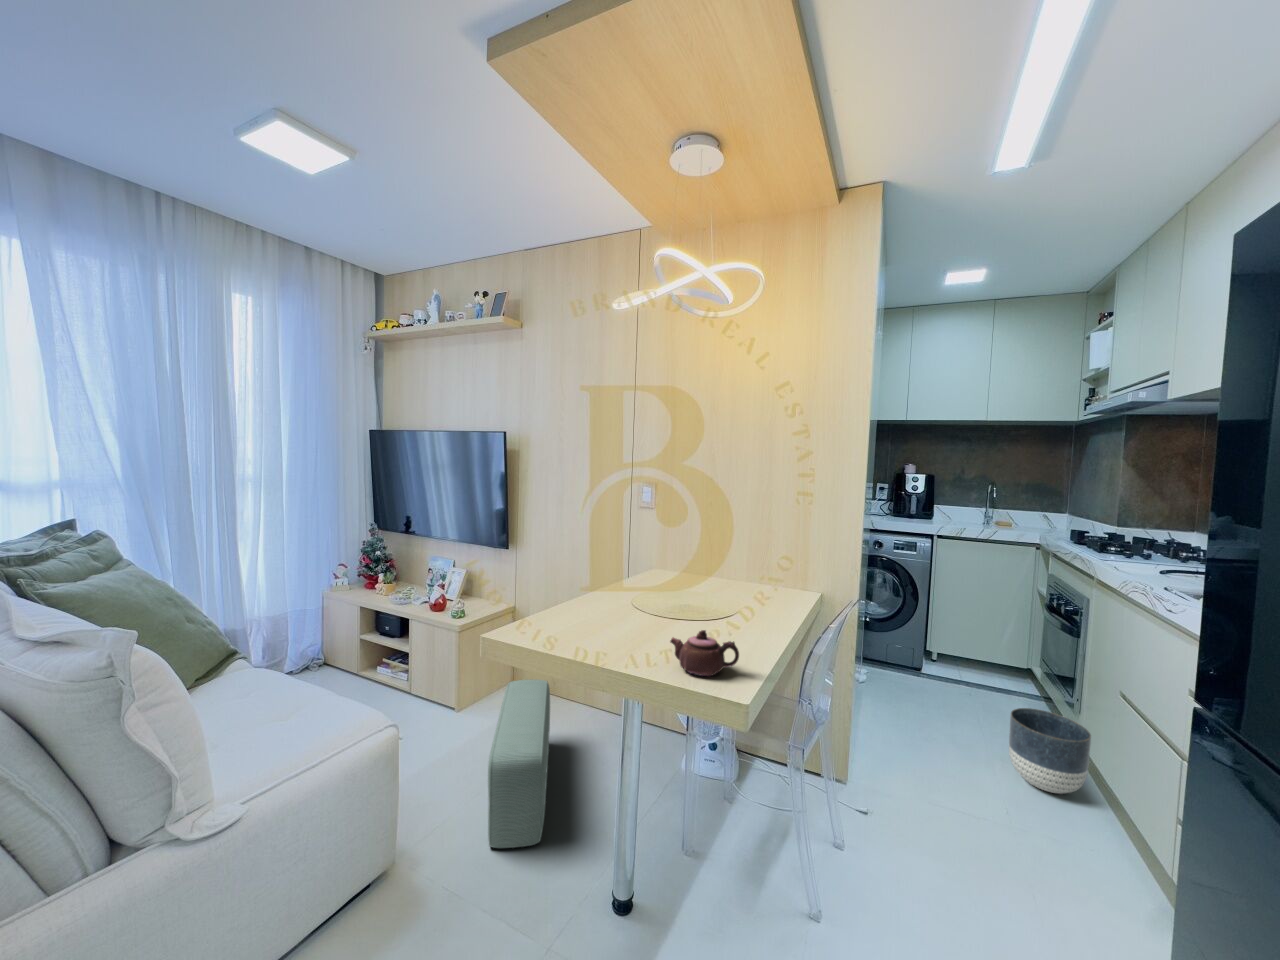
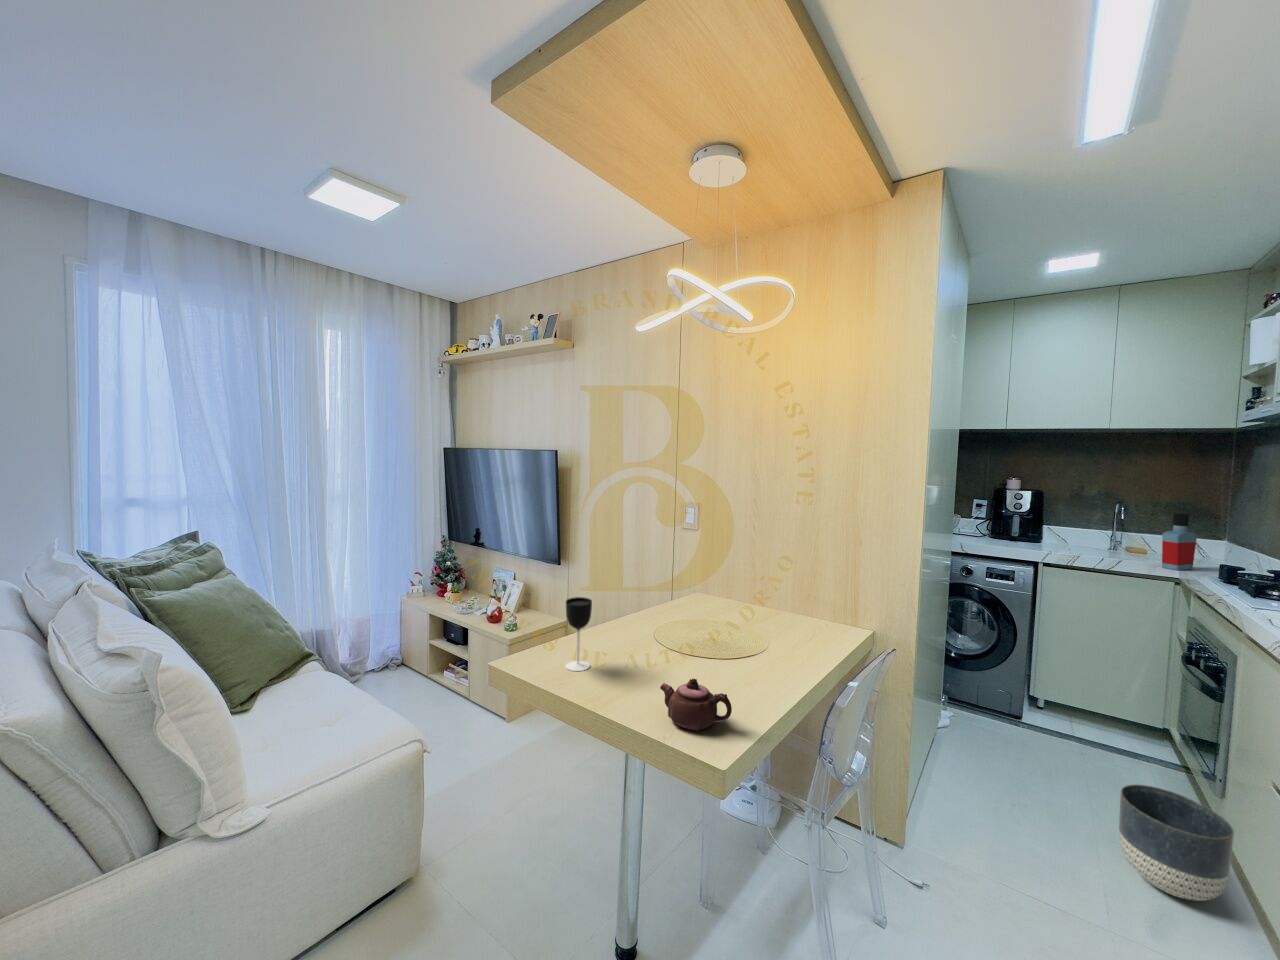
bottle: none [1026,490,1051,537] -> present [1162,513,1197,570]
wine glass: none [560,566,587,638] -> present [566,597,592,671]
pouf: present [488,679,550,848] -> none [508,699,586,873]

